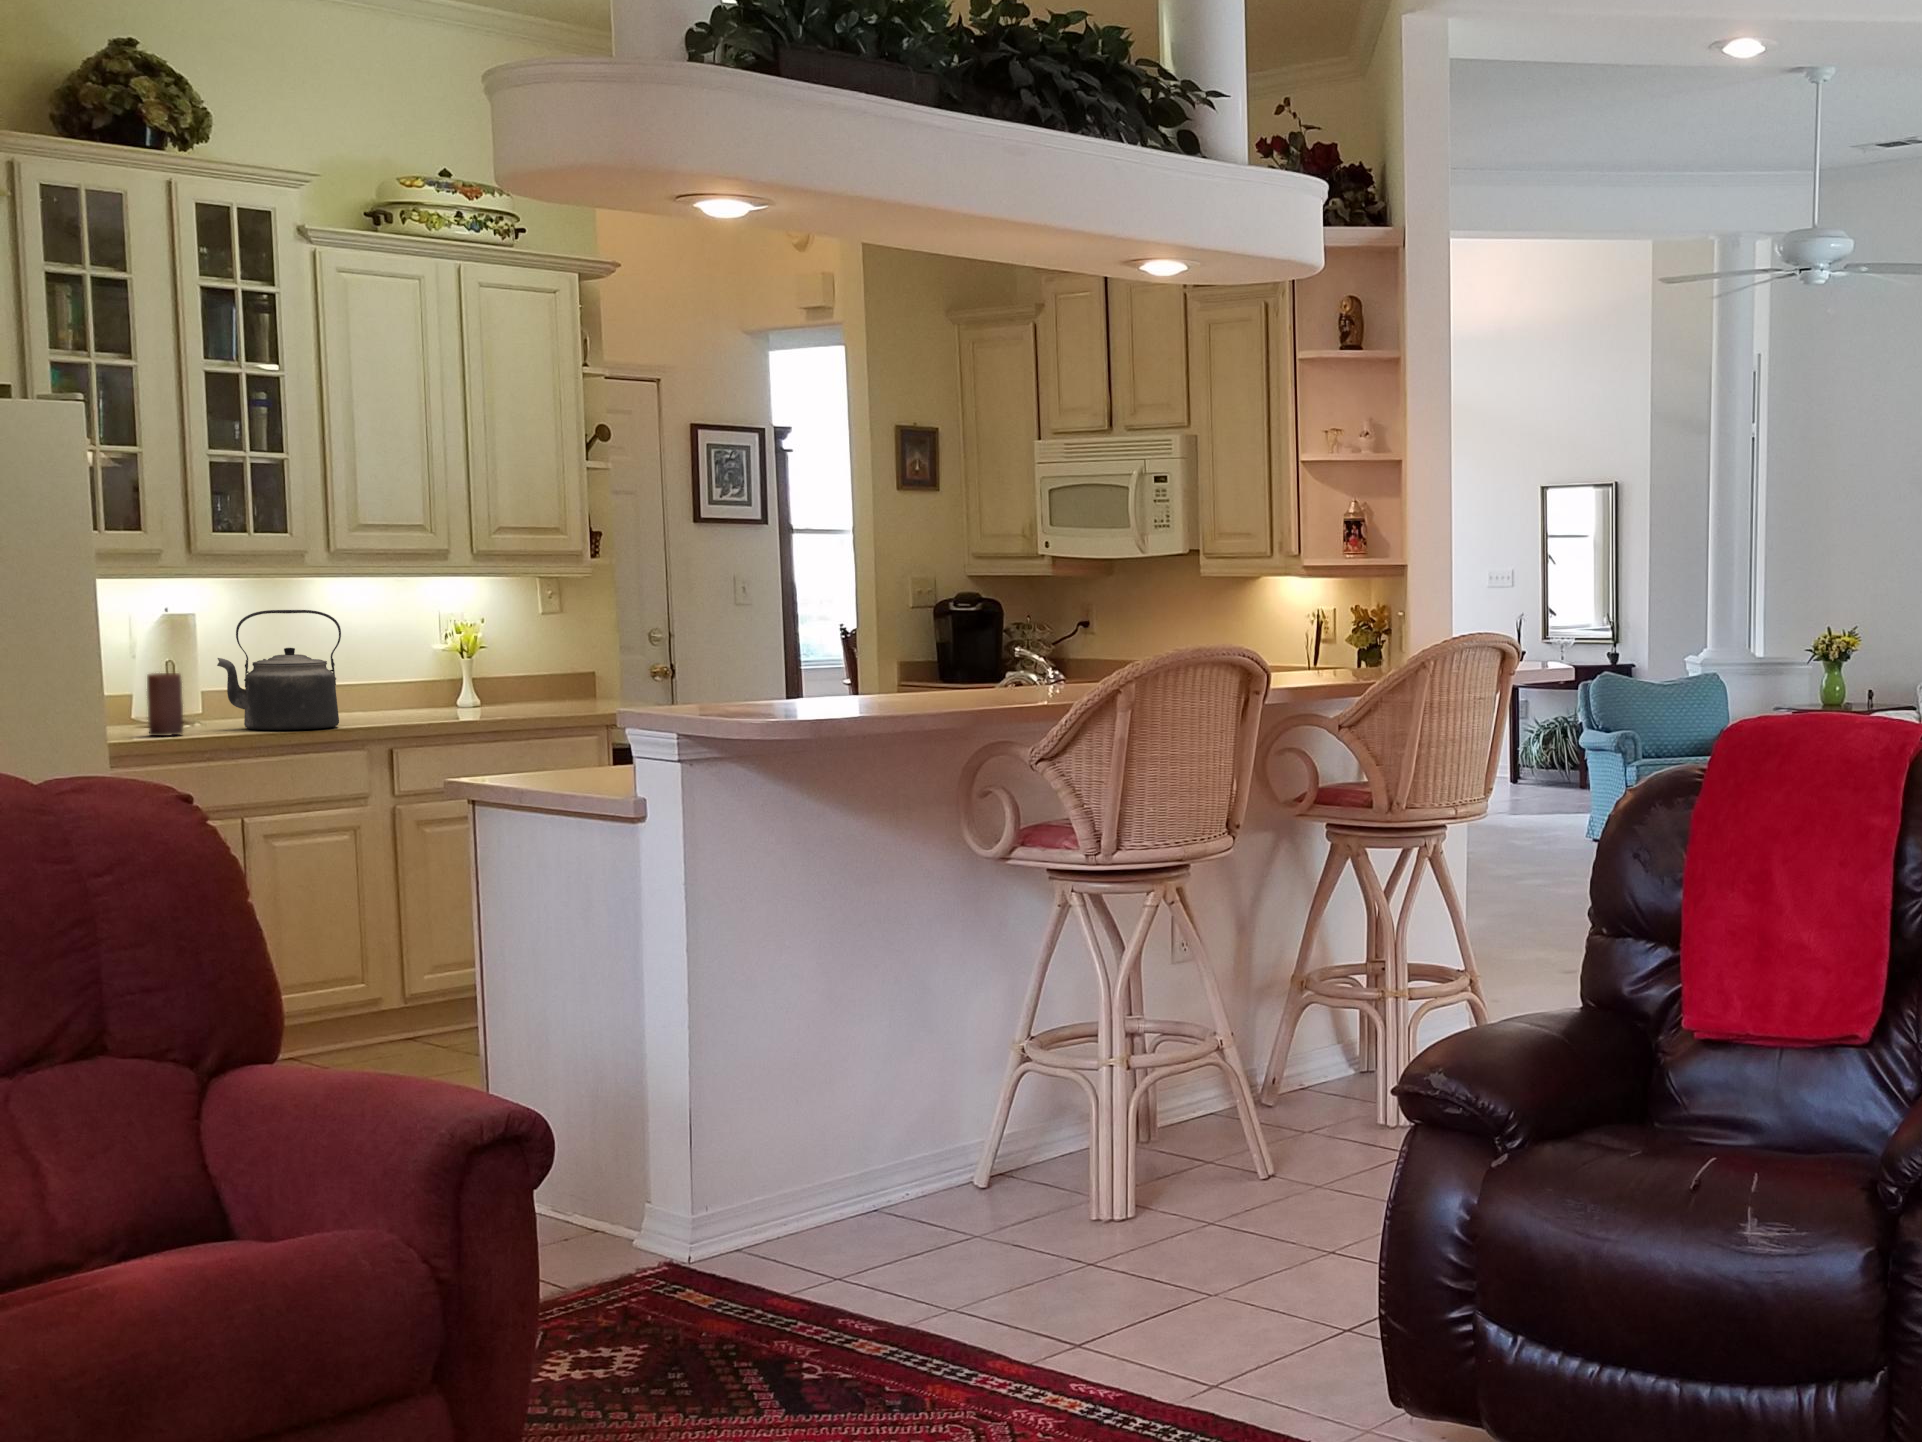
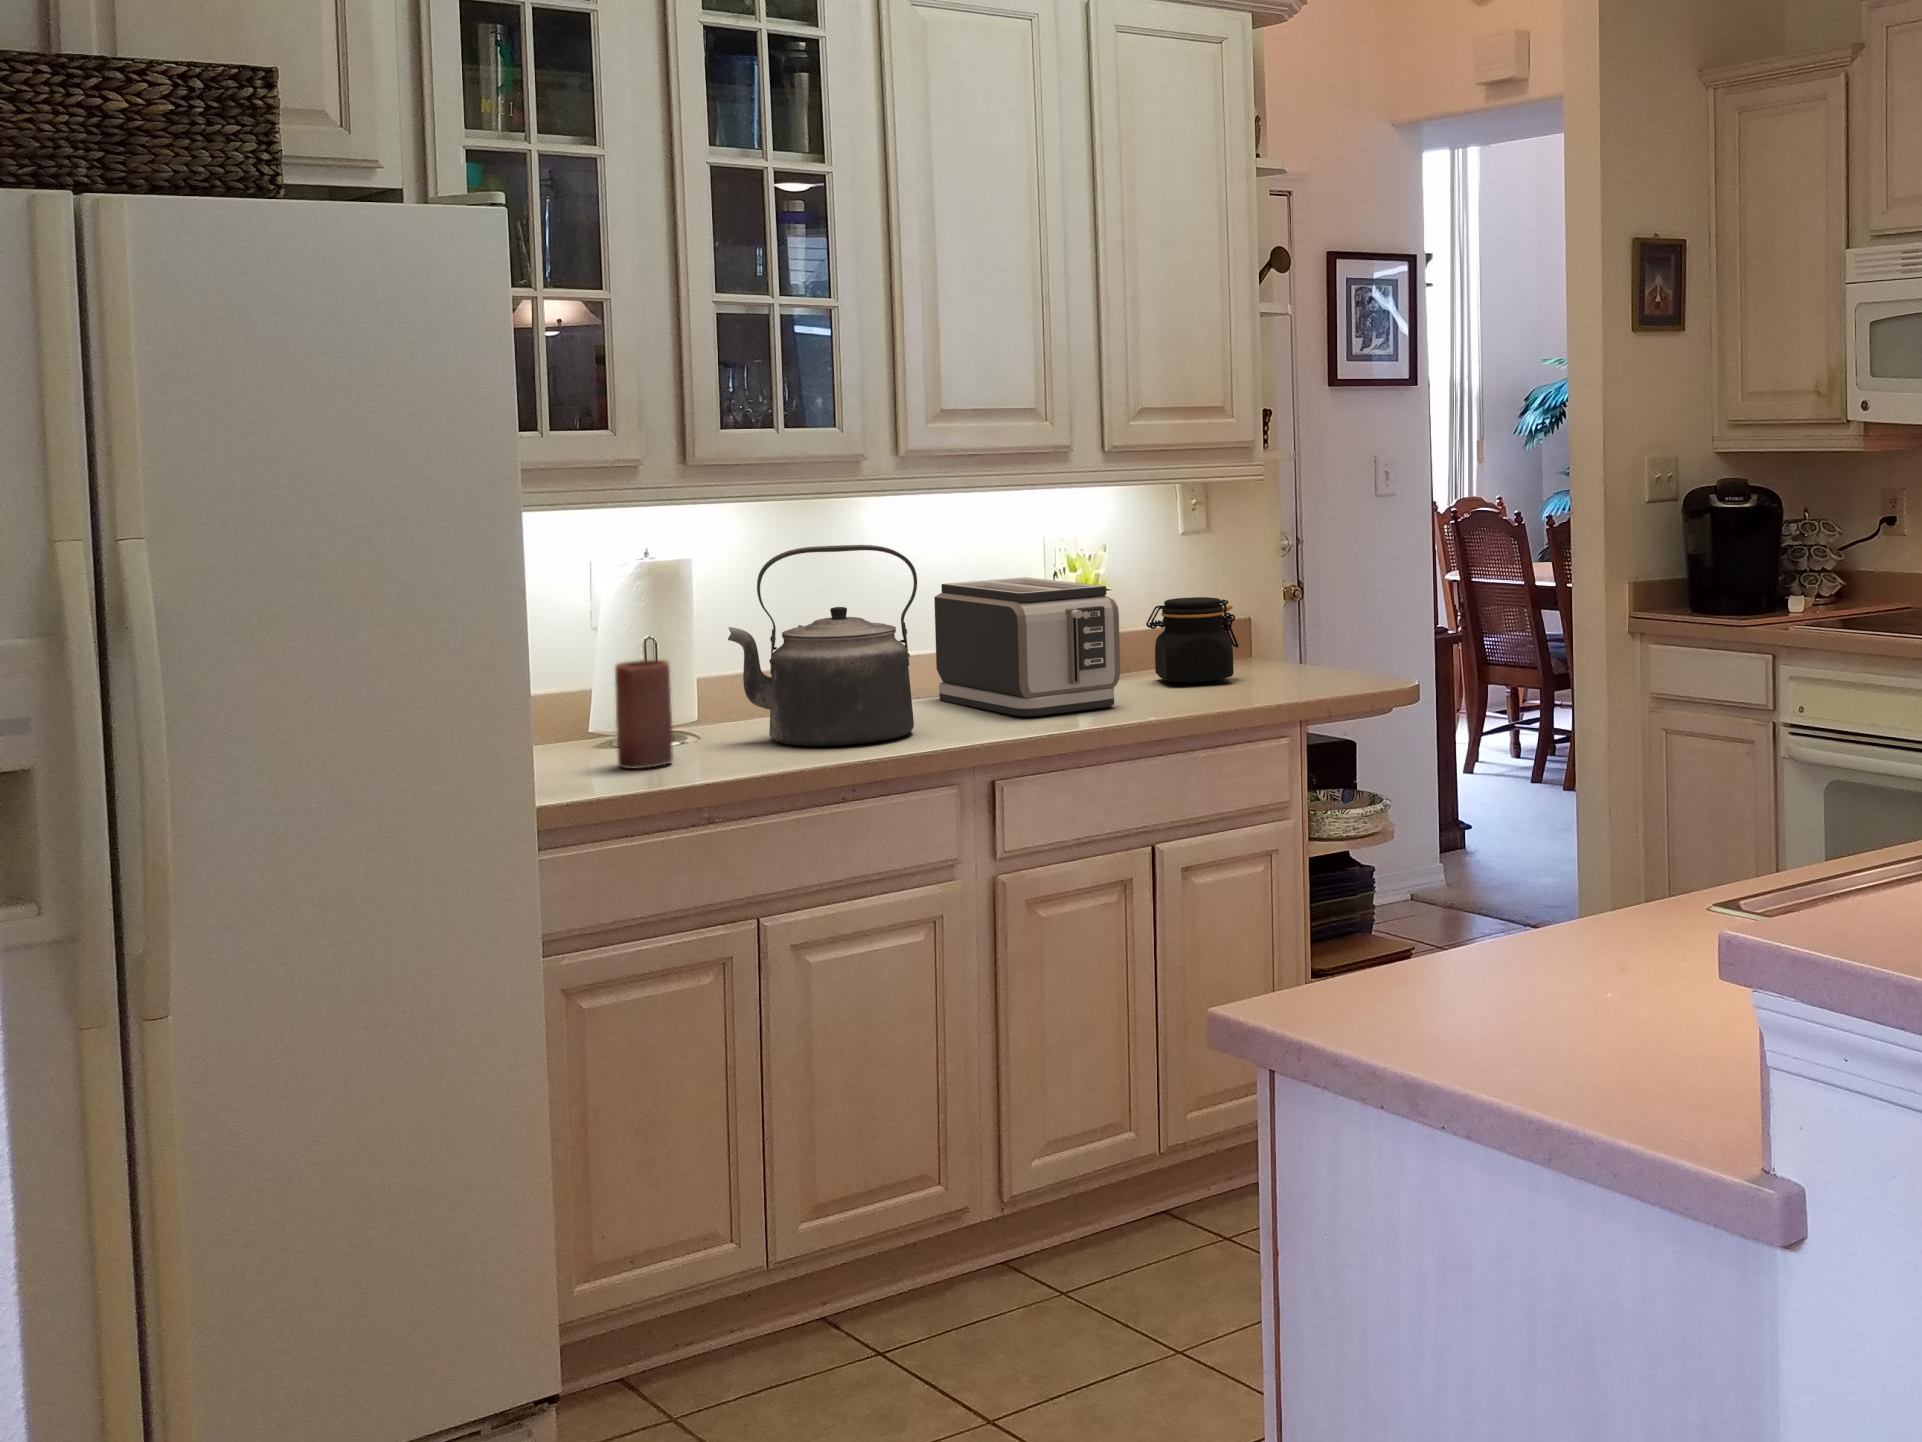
toaster: none [356,641,480,722] -> present [934,577,1120,716]
jar: none [505,658,569,713] -> present [1146,597,1238,684]

